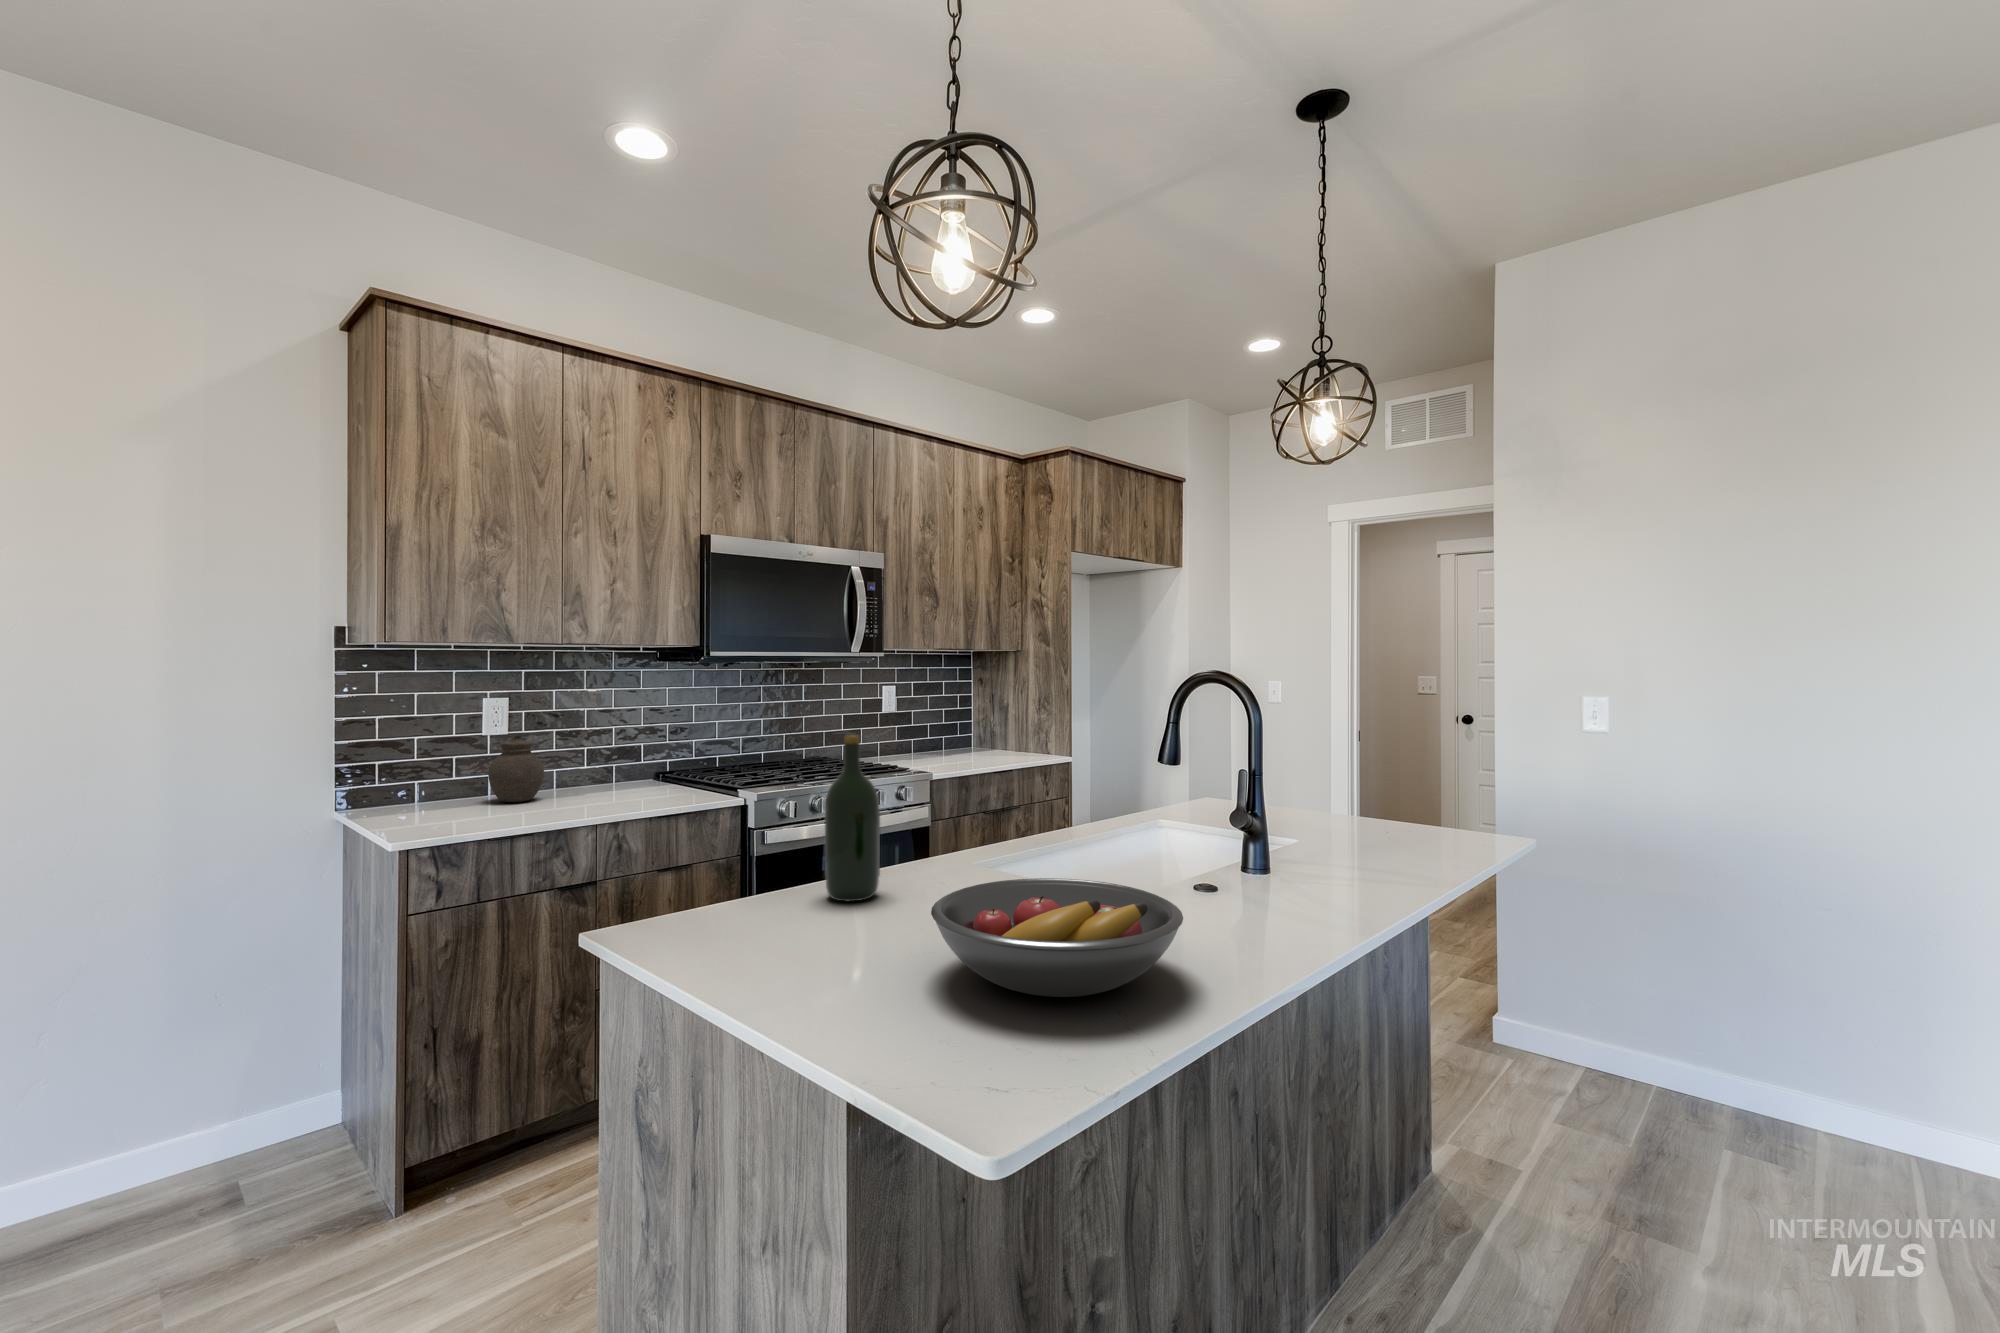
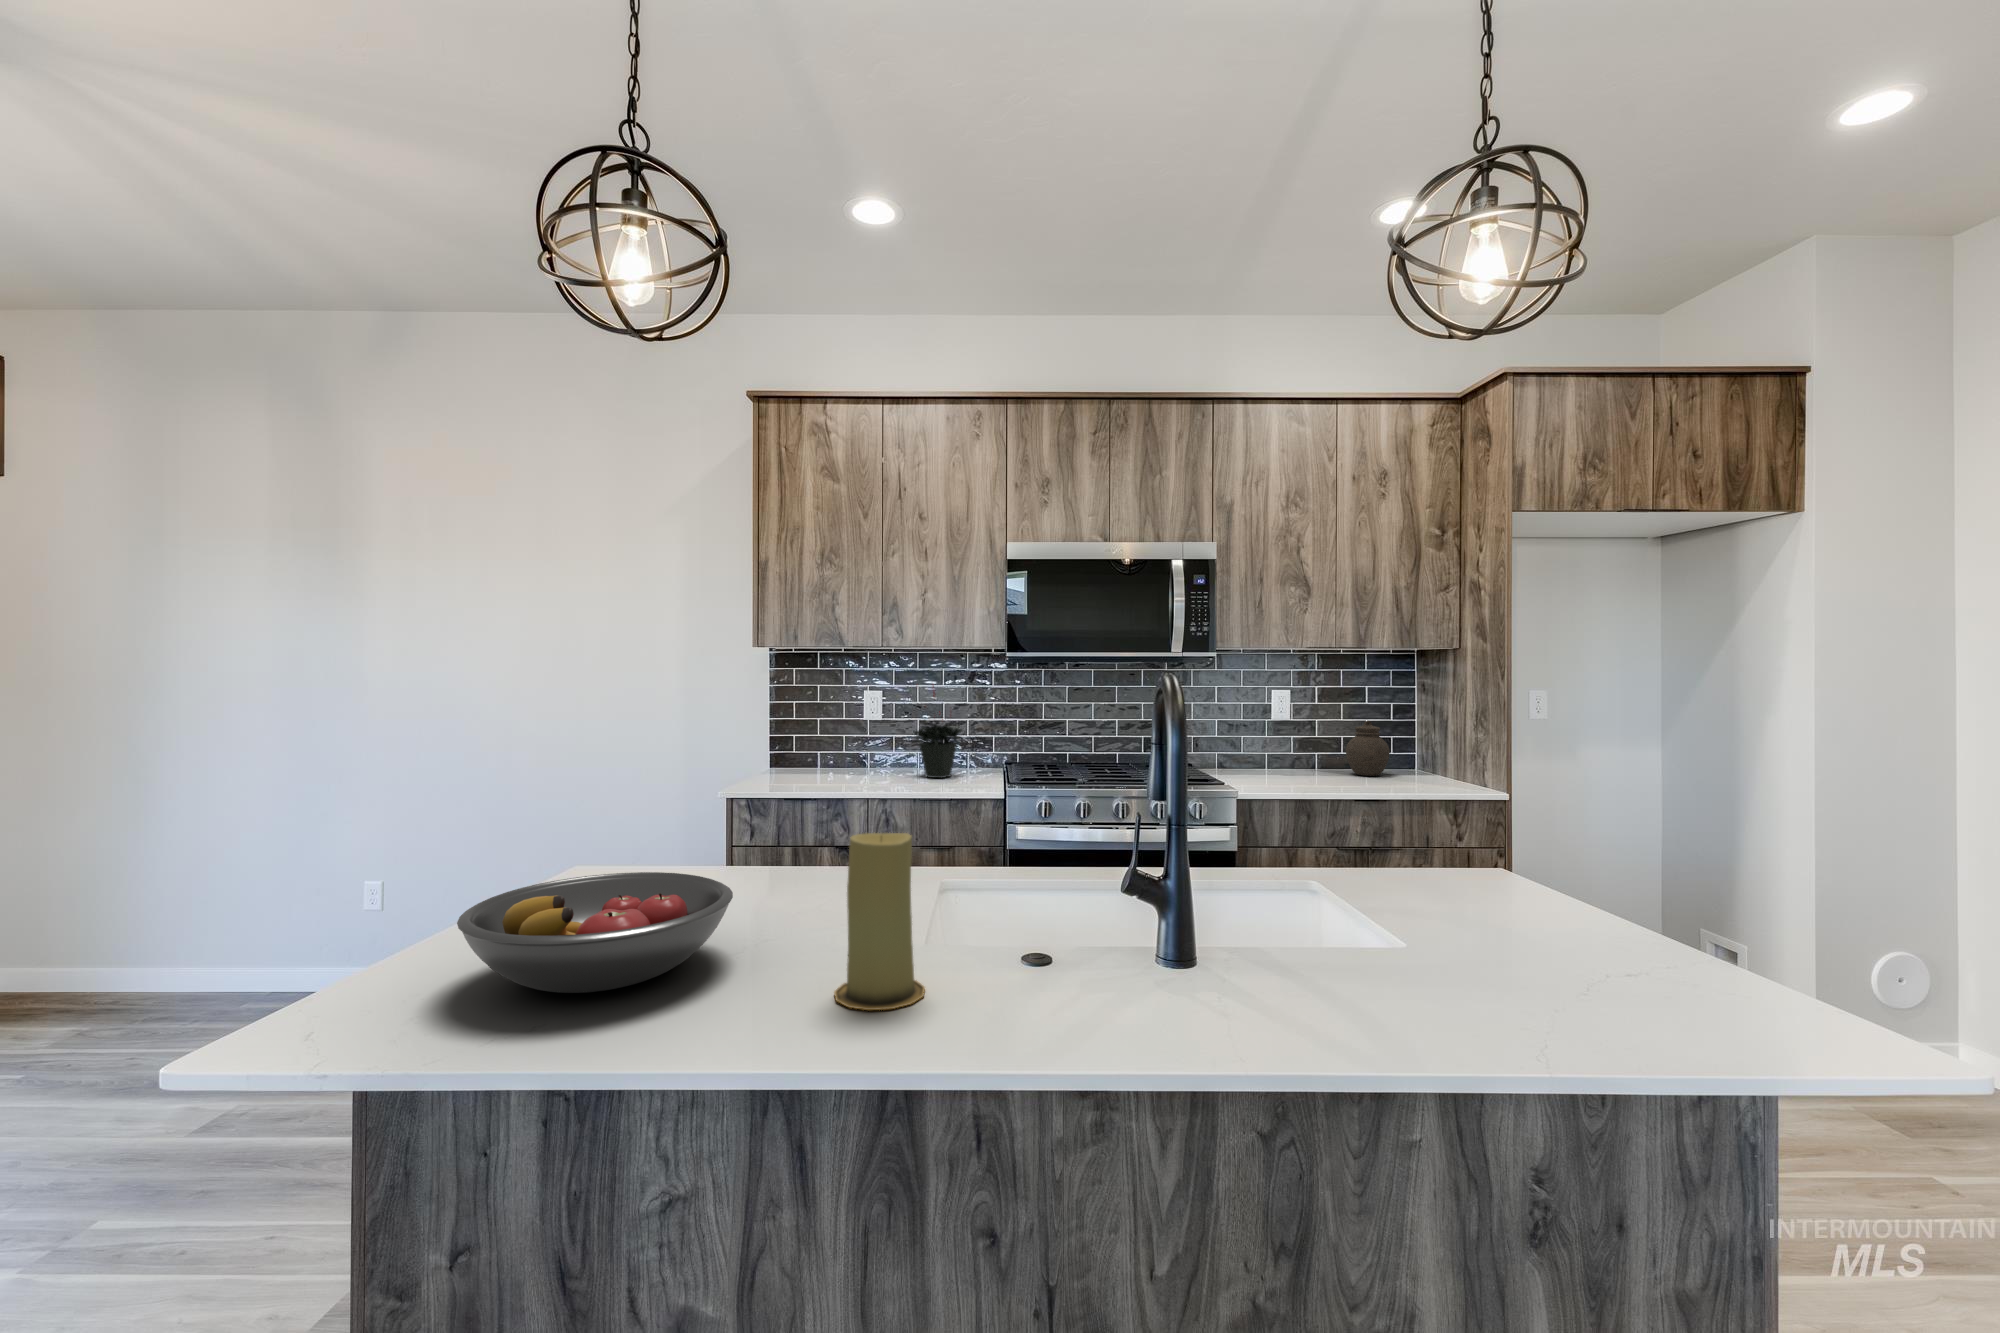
potted plant: none [594,685,654,796] -> present [912,686,962,778]
jar: present [488,735,544,802] -> present [1346,721,1390,776]
wine bottle: present [825,735,880,902] -> none [740,726,794,881]
candle: none [1208,802,1282,938] -> present [834,833,925,1010]

